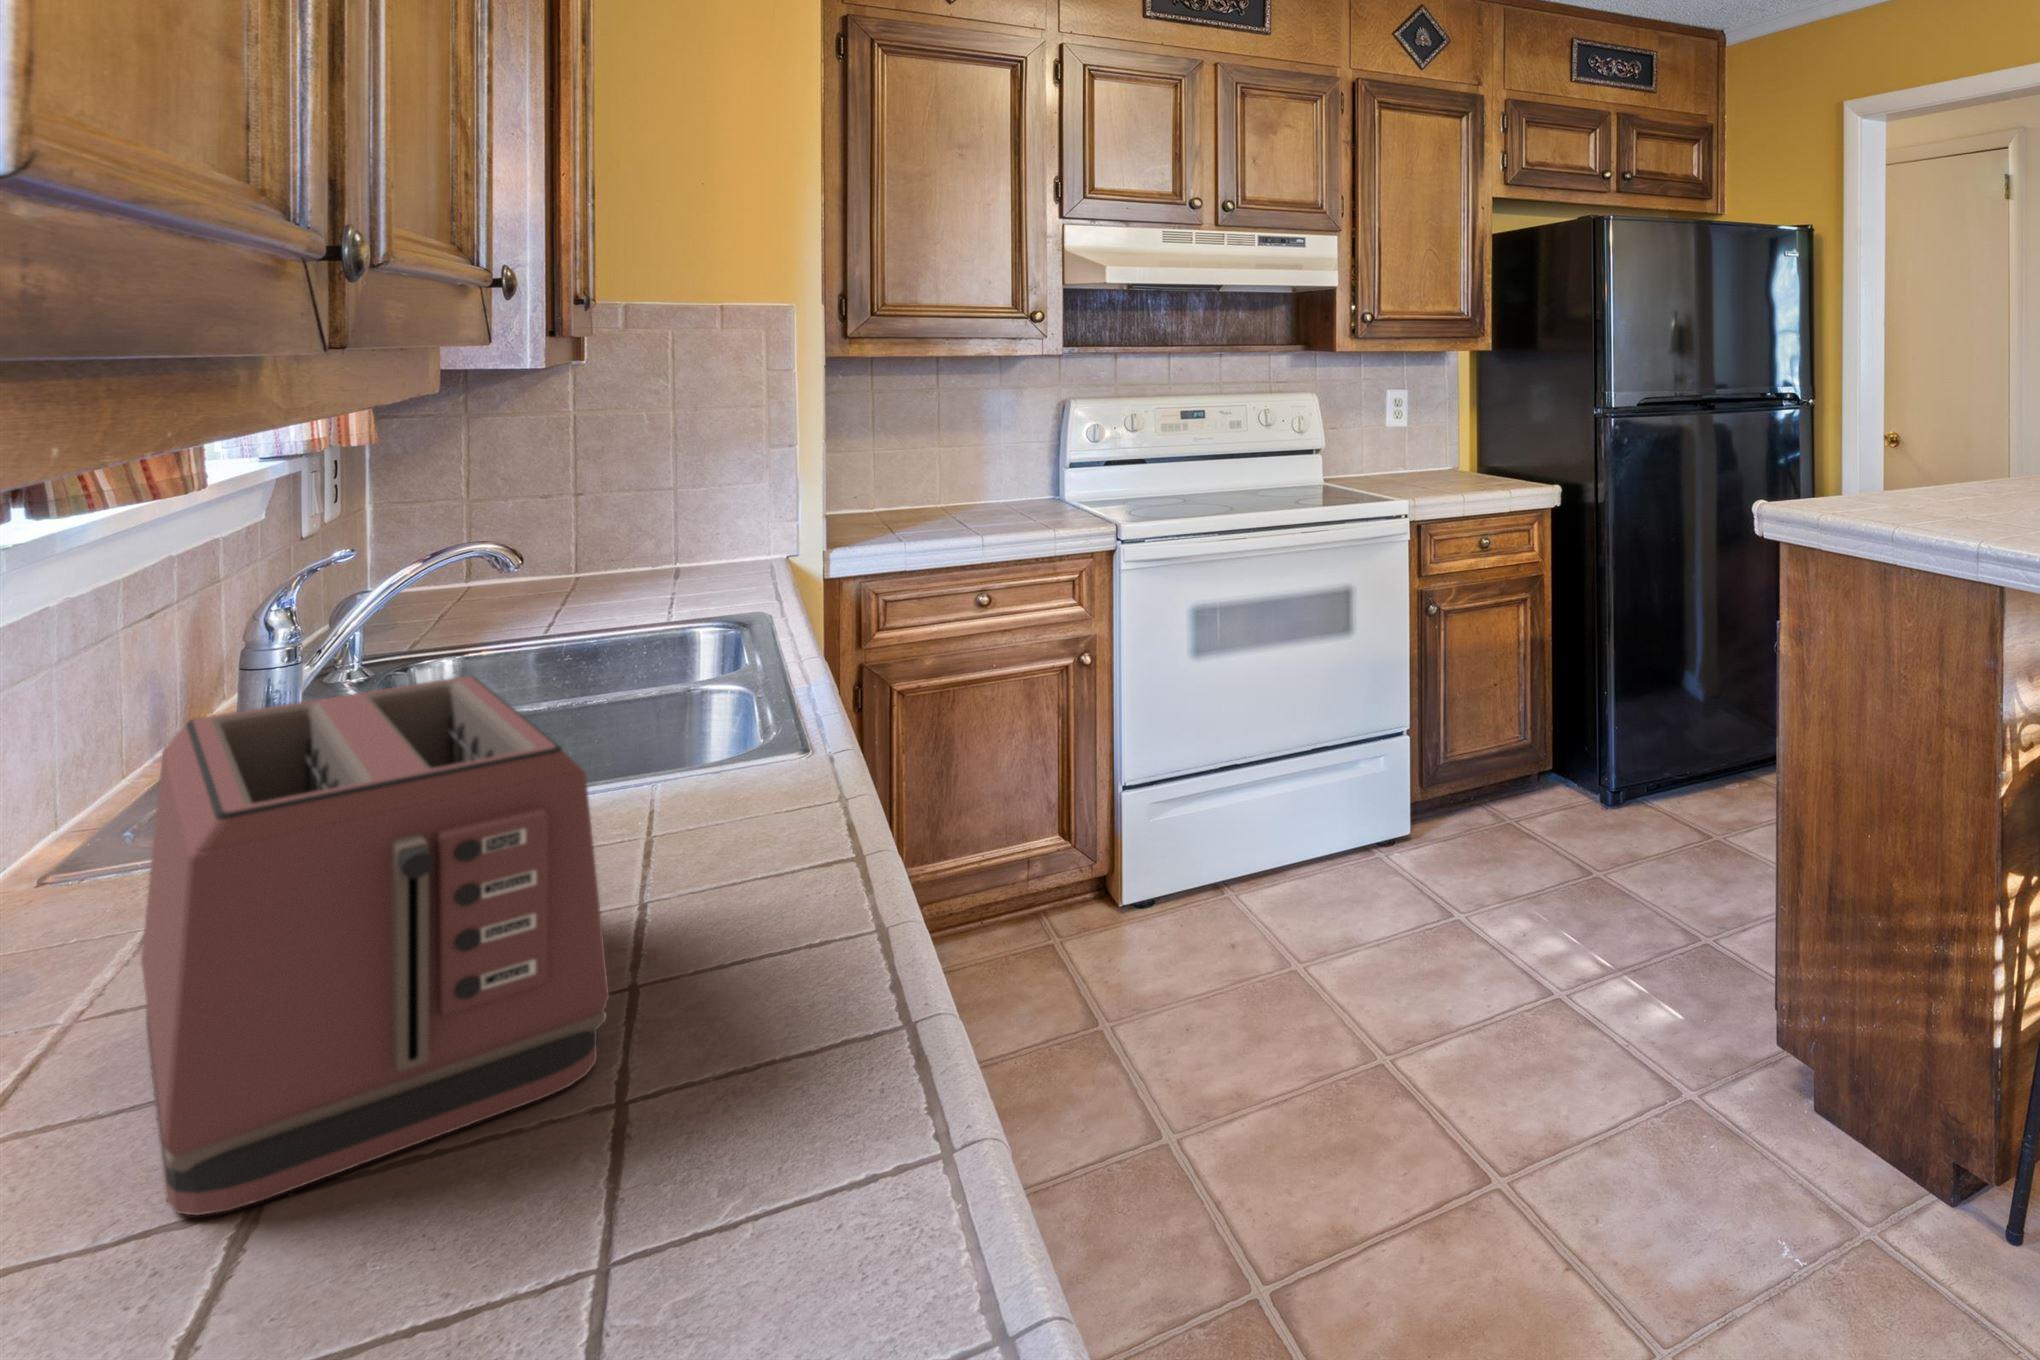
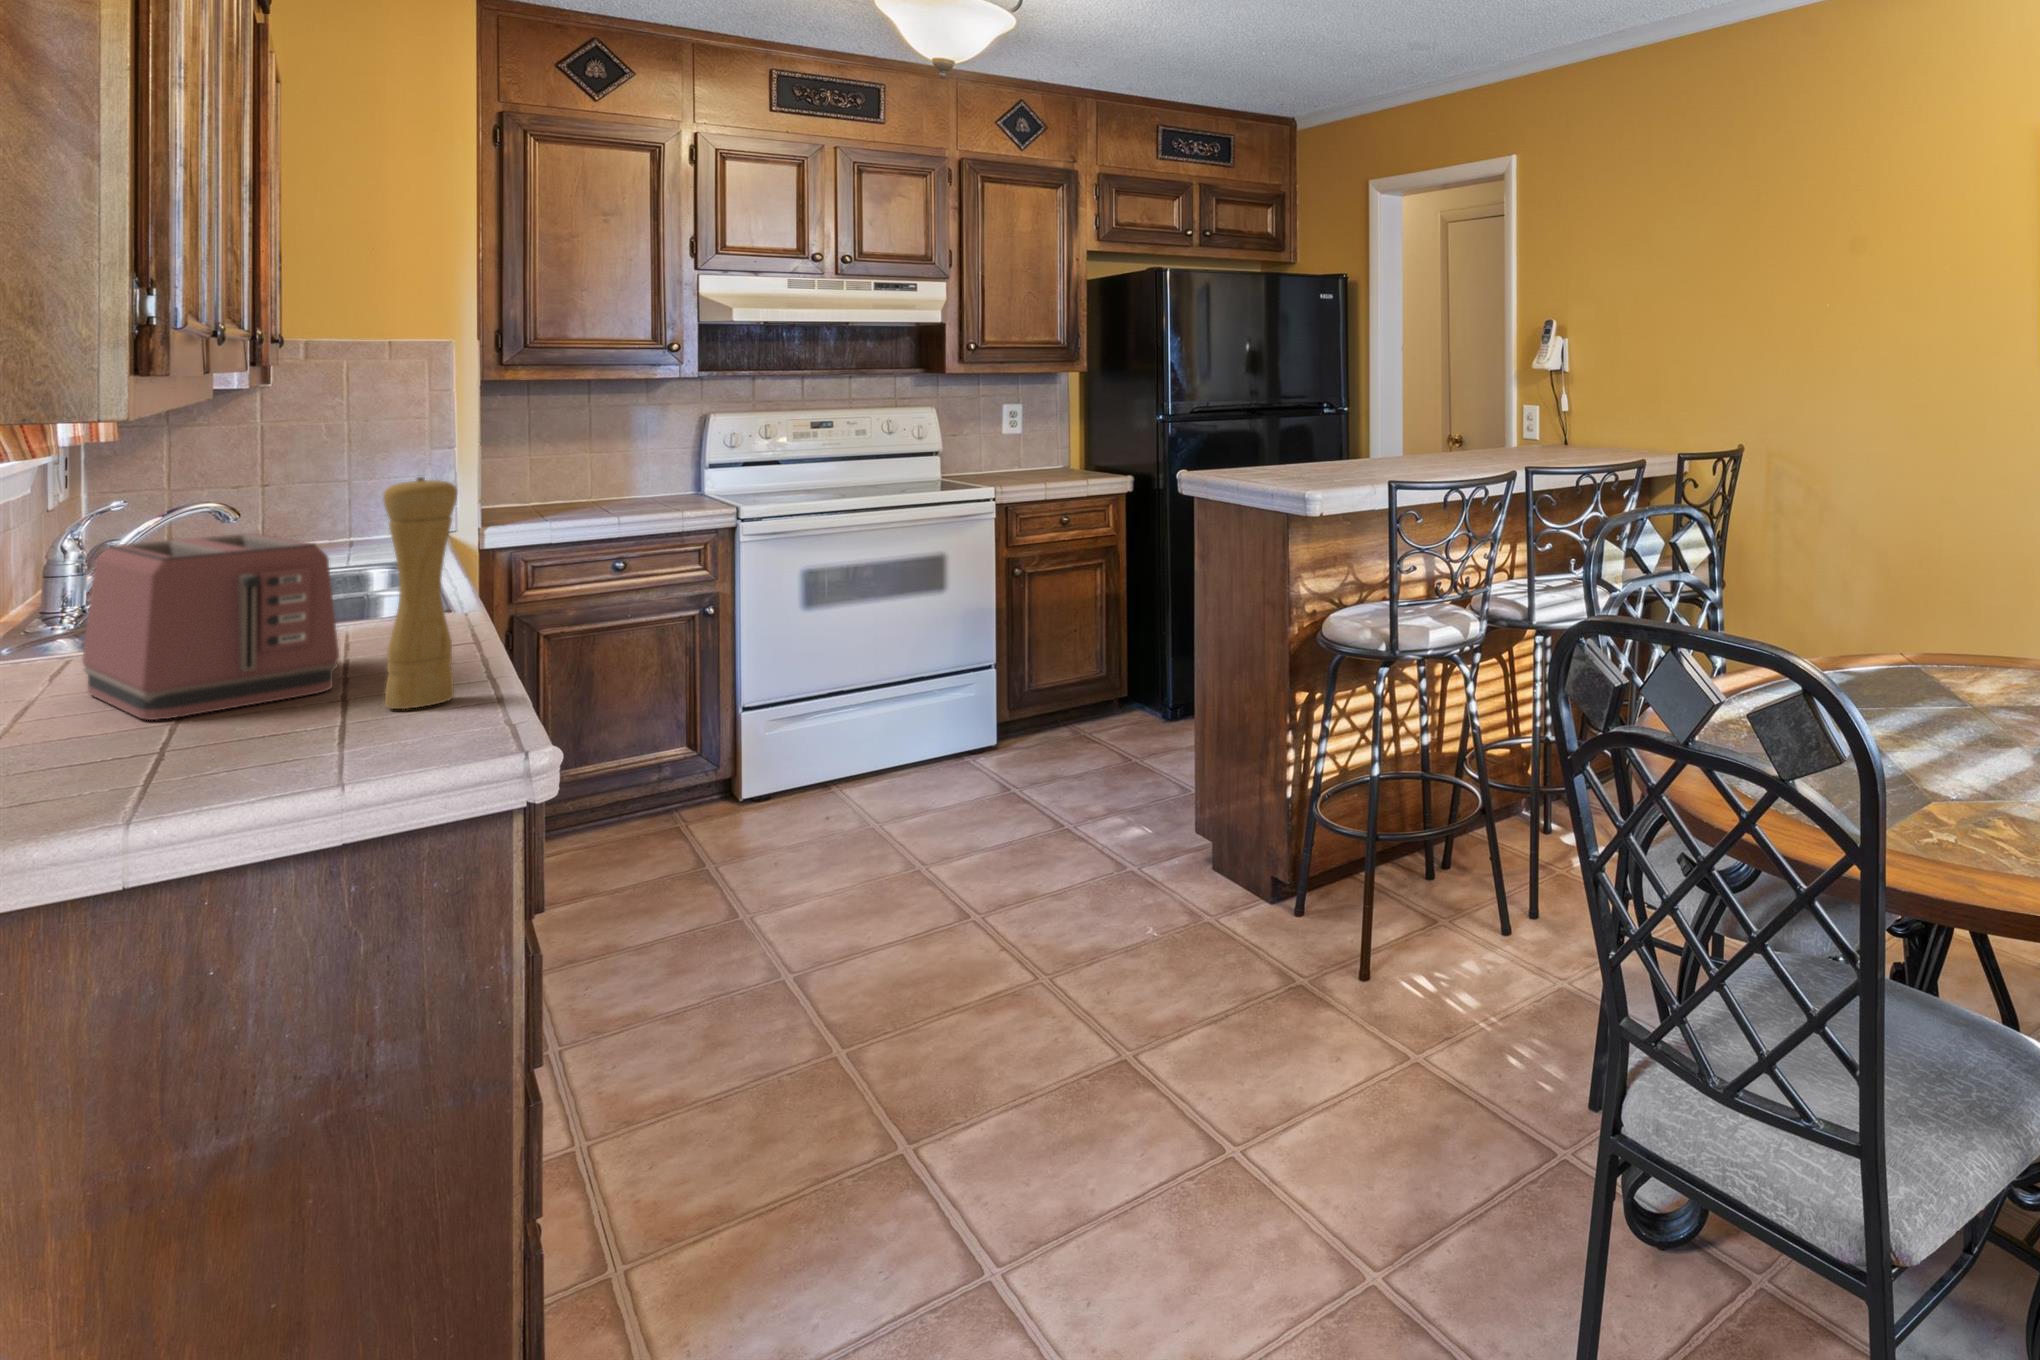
pepper mill: none [688,630,851,1231] -> present [383,477,457,709]

